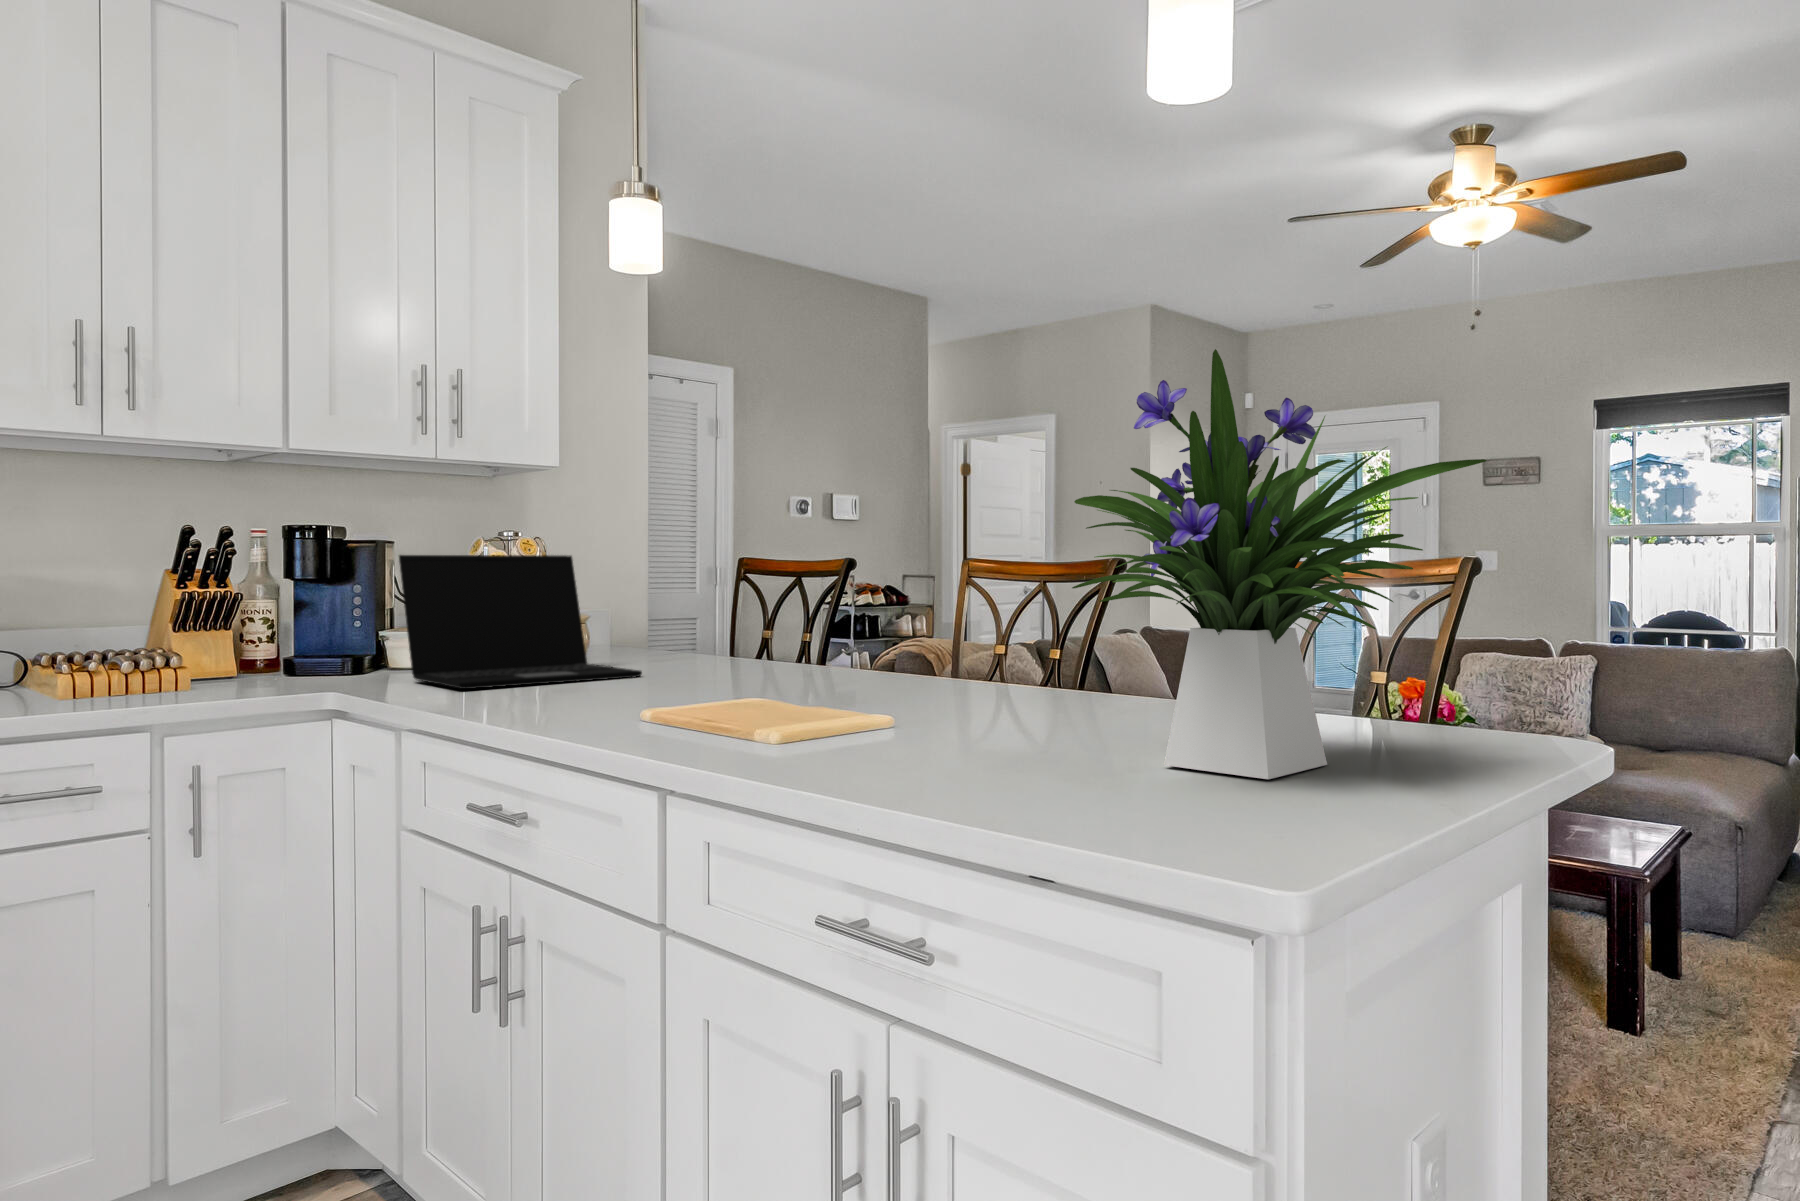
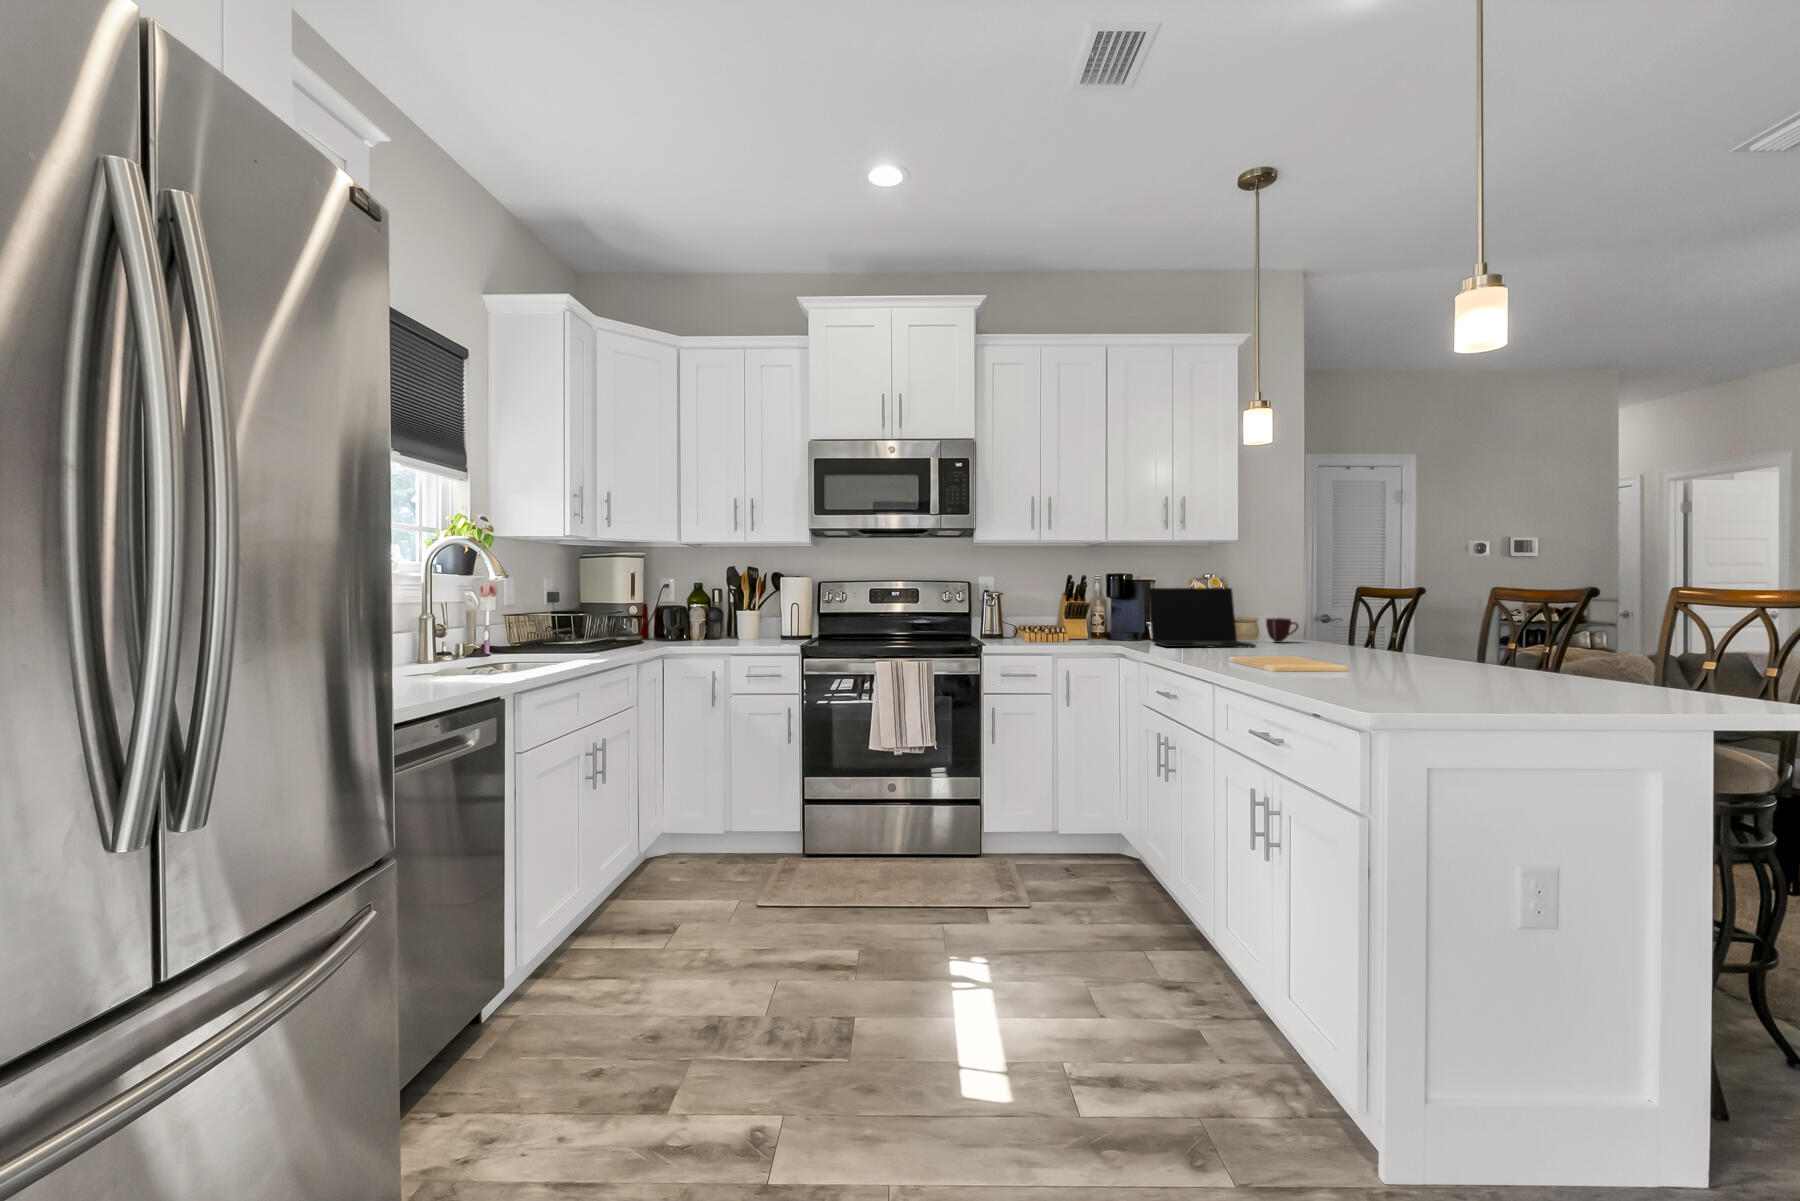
flower arrangement: present [1072,349,1487,779] -> none [1338,514,1529,688]
mug: none [634,615,696,662] -> present [1266,618,1299,642]

